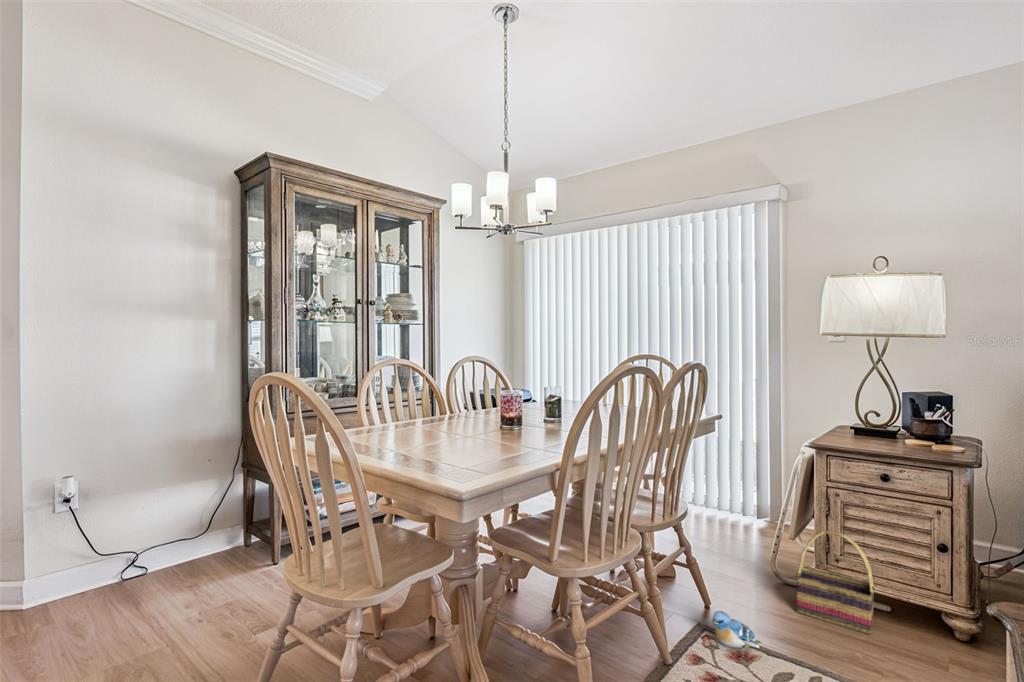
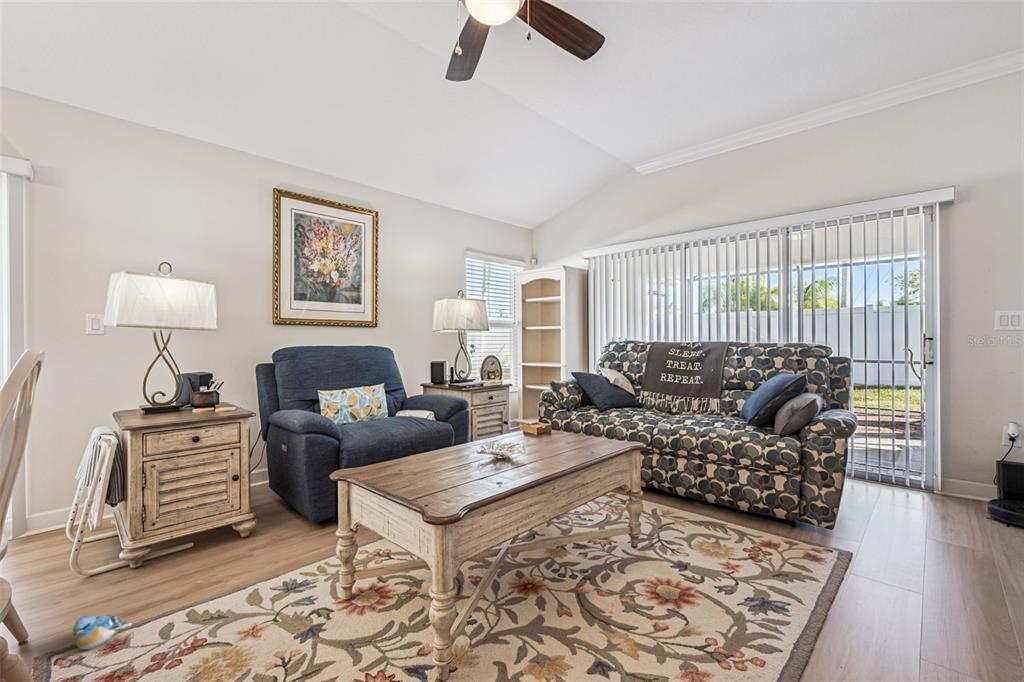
basket: present [796,530,875,635] -> none [122,496,197,587]

